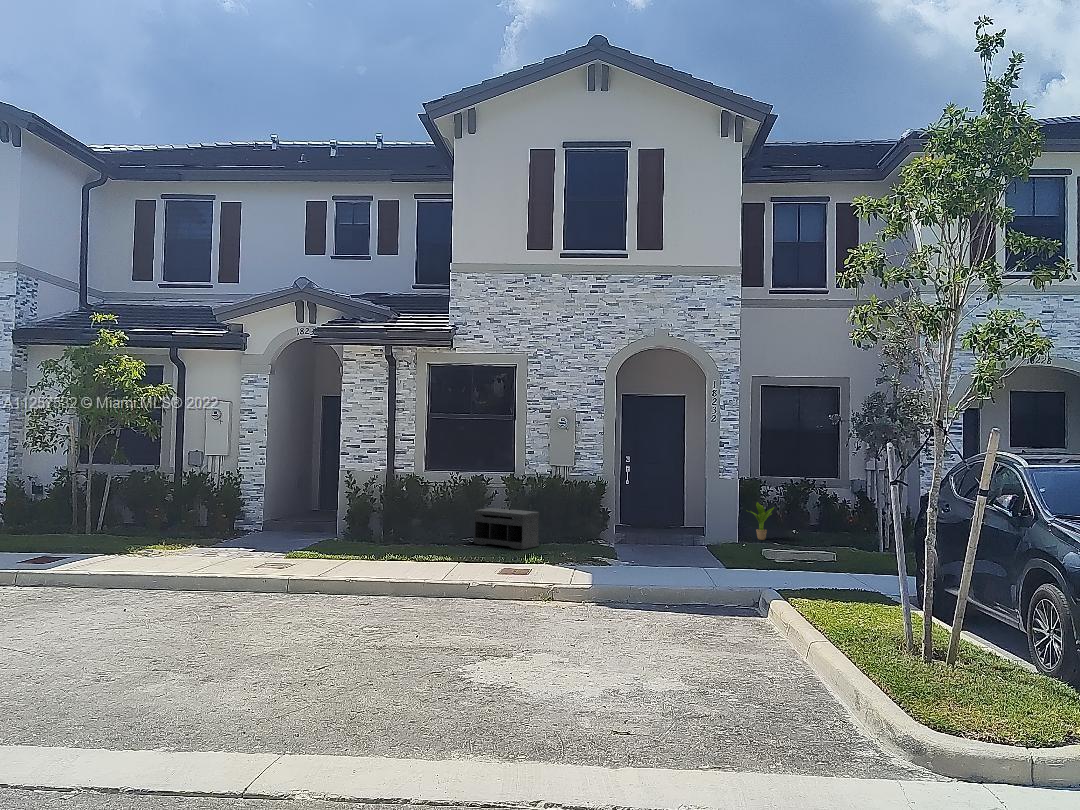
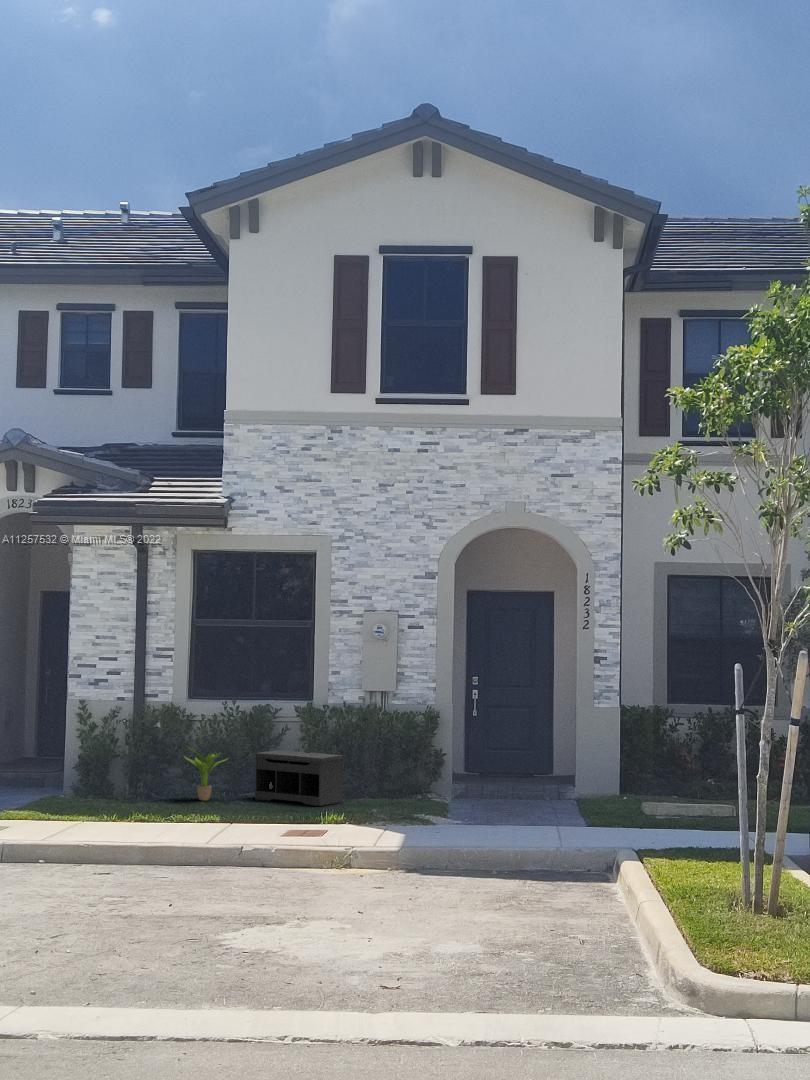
potted plant: present [751,502,774,540] -> present [185,747,227,801]

